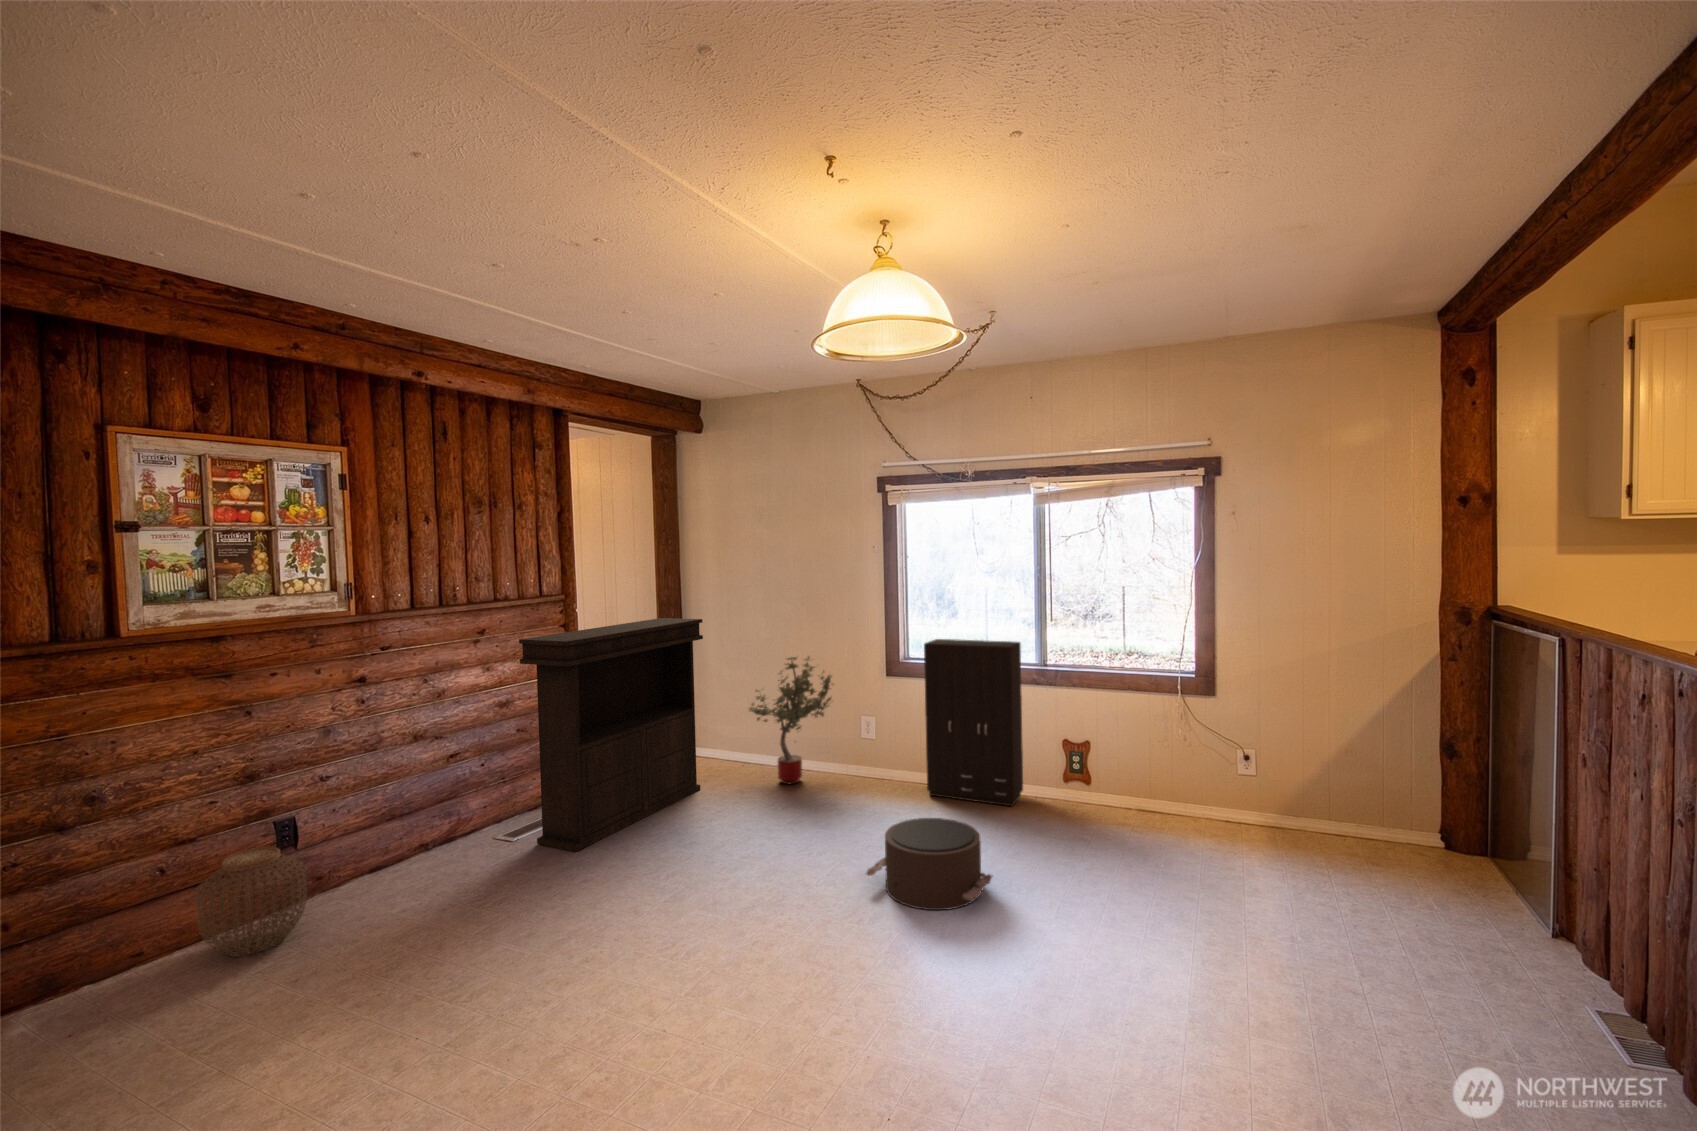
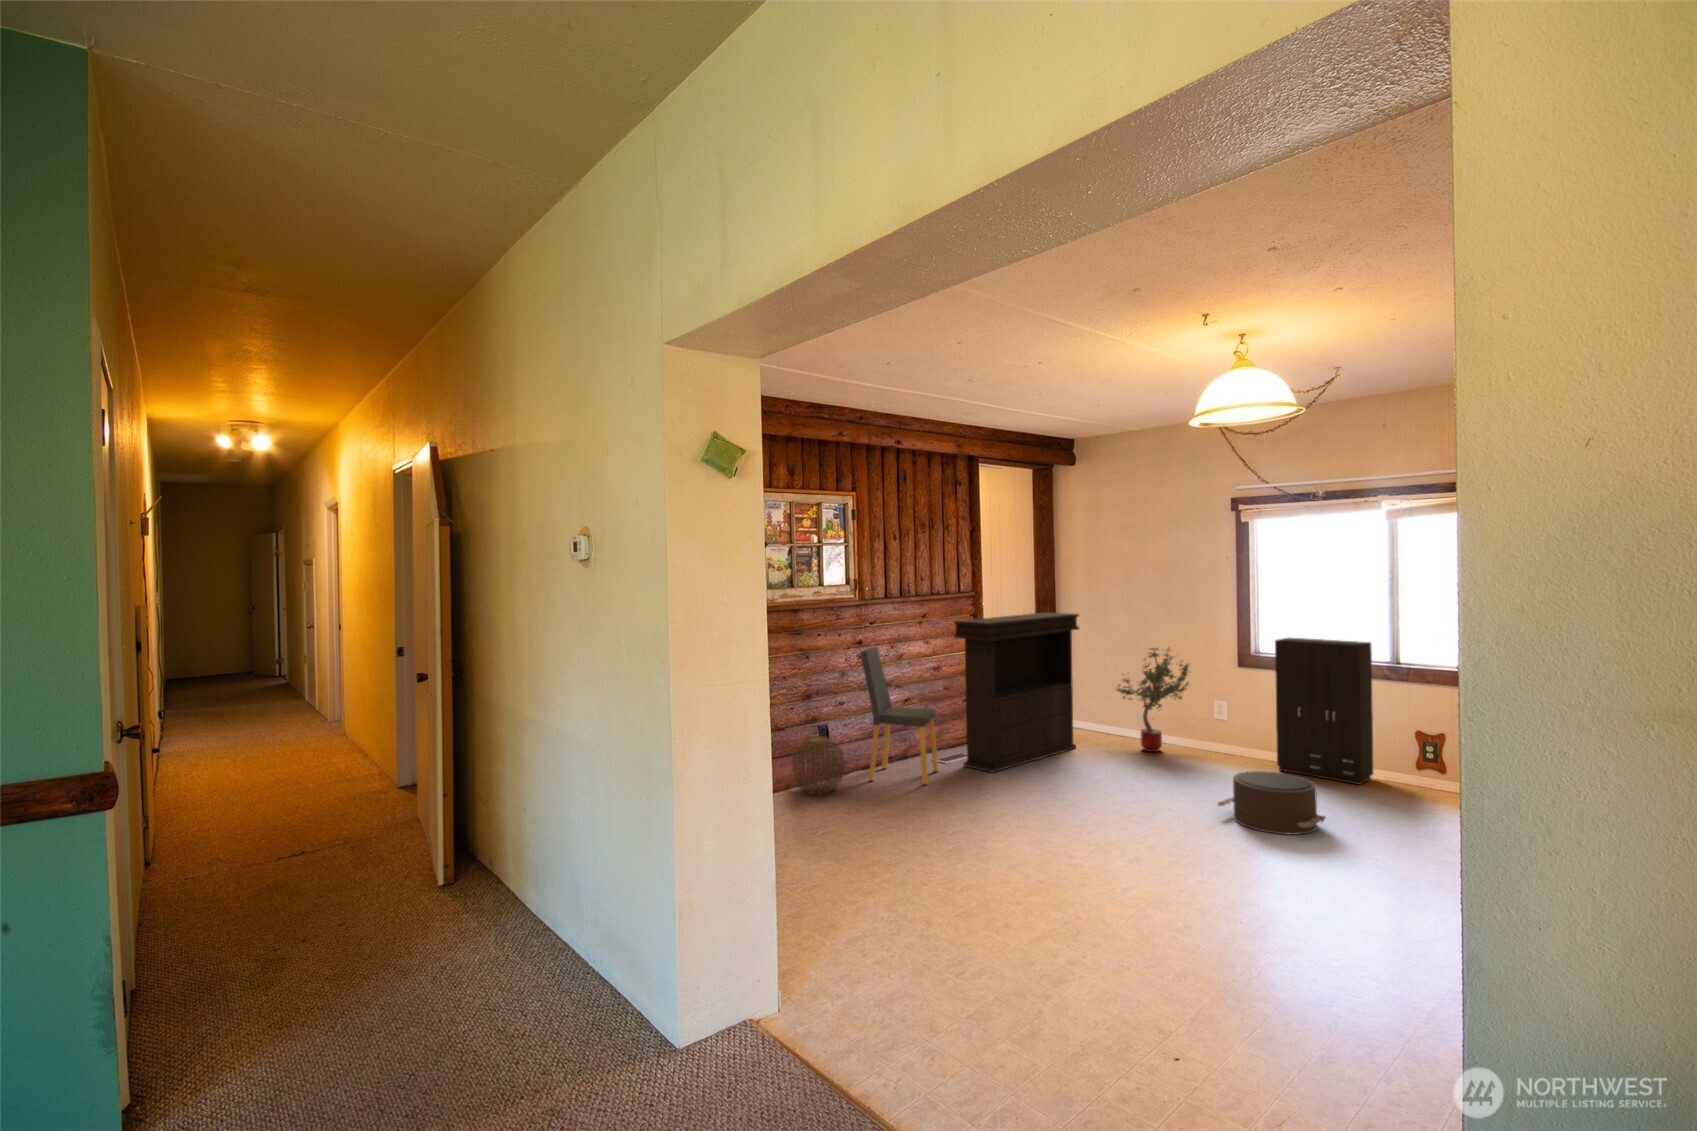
dining chair: none [350,685,494,900] -> present [860,647,938,785]

